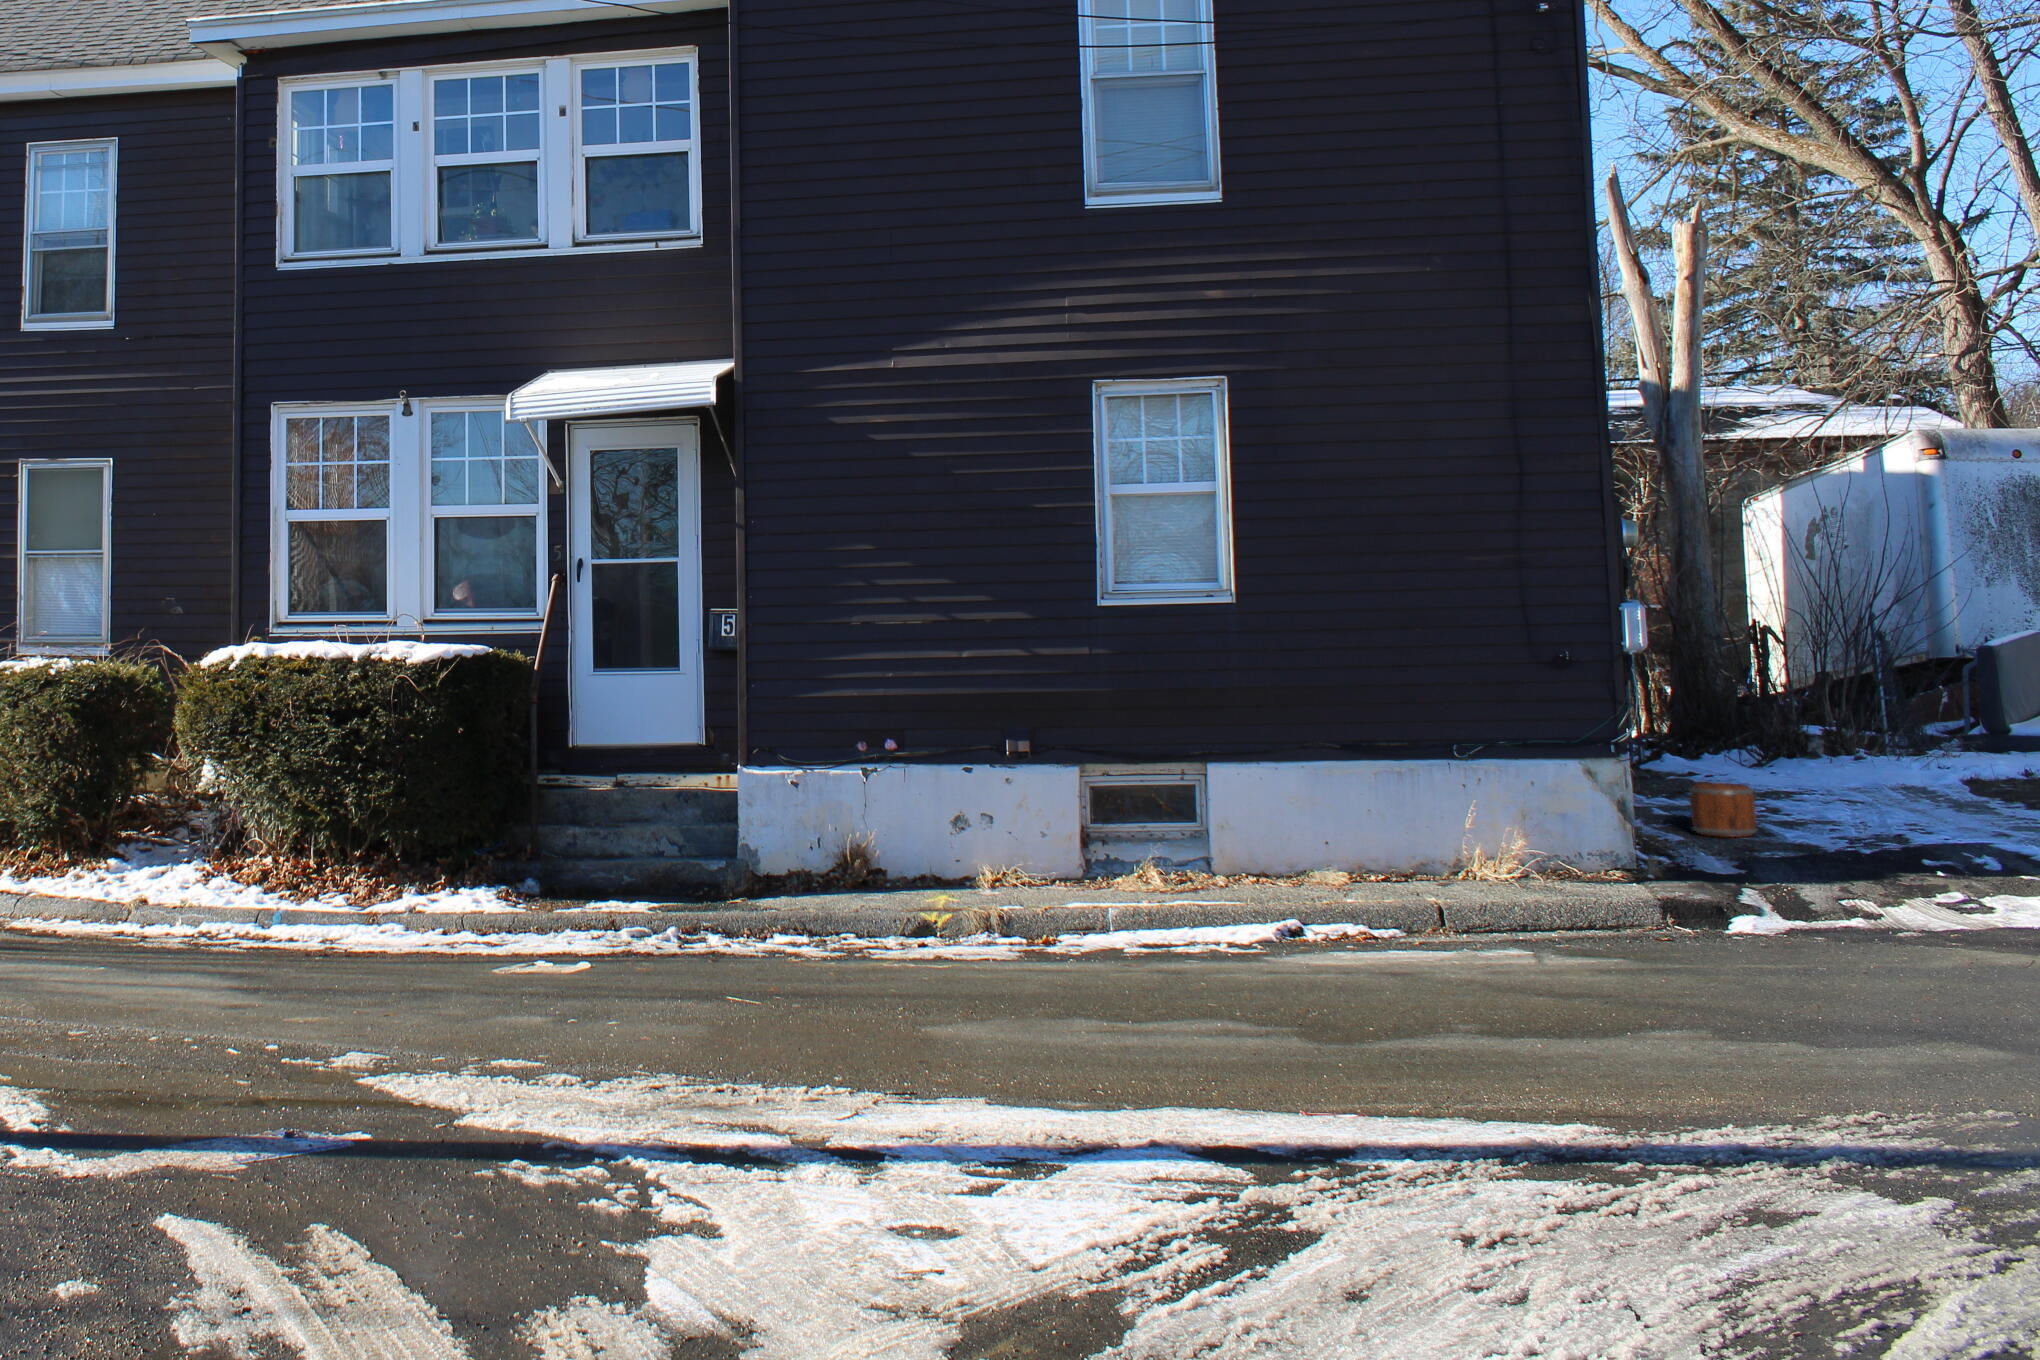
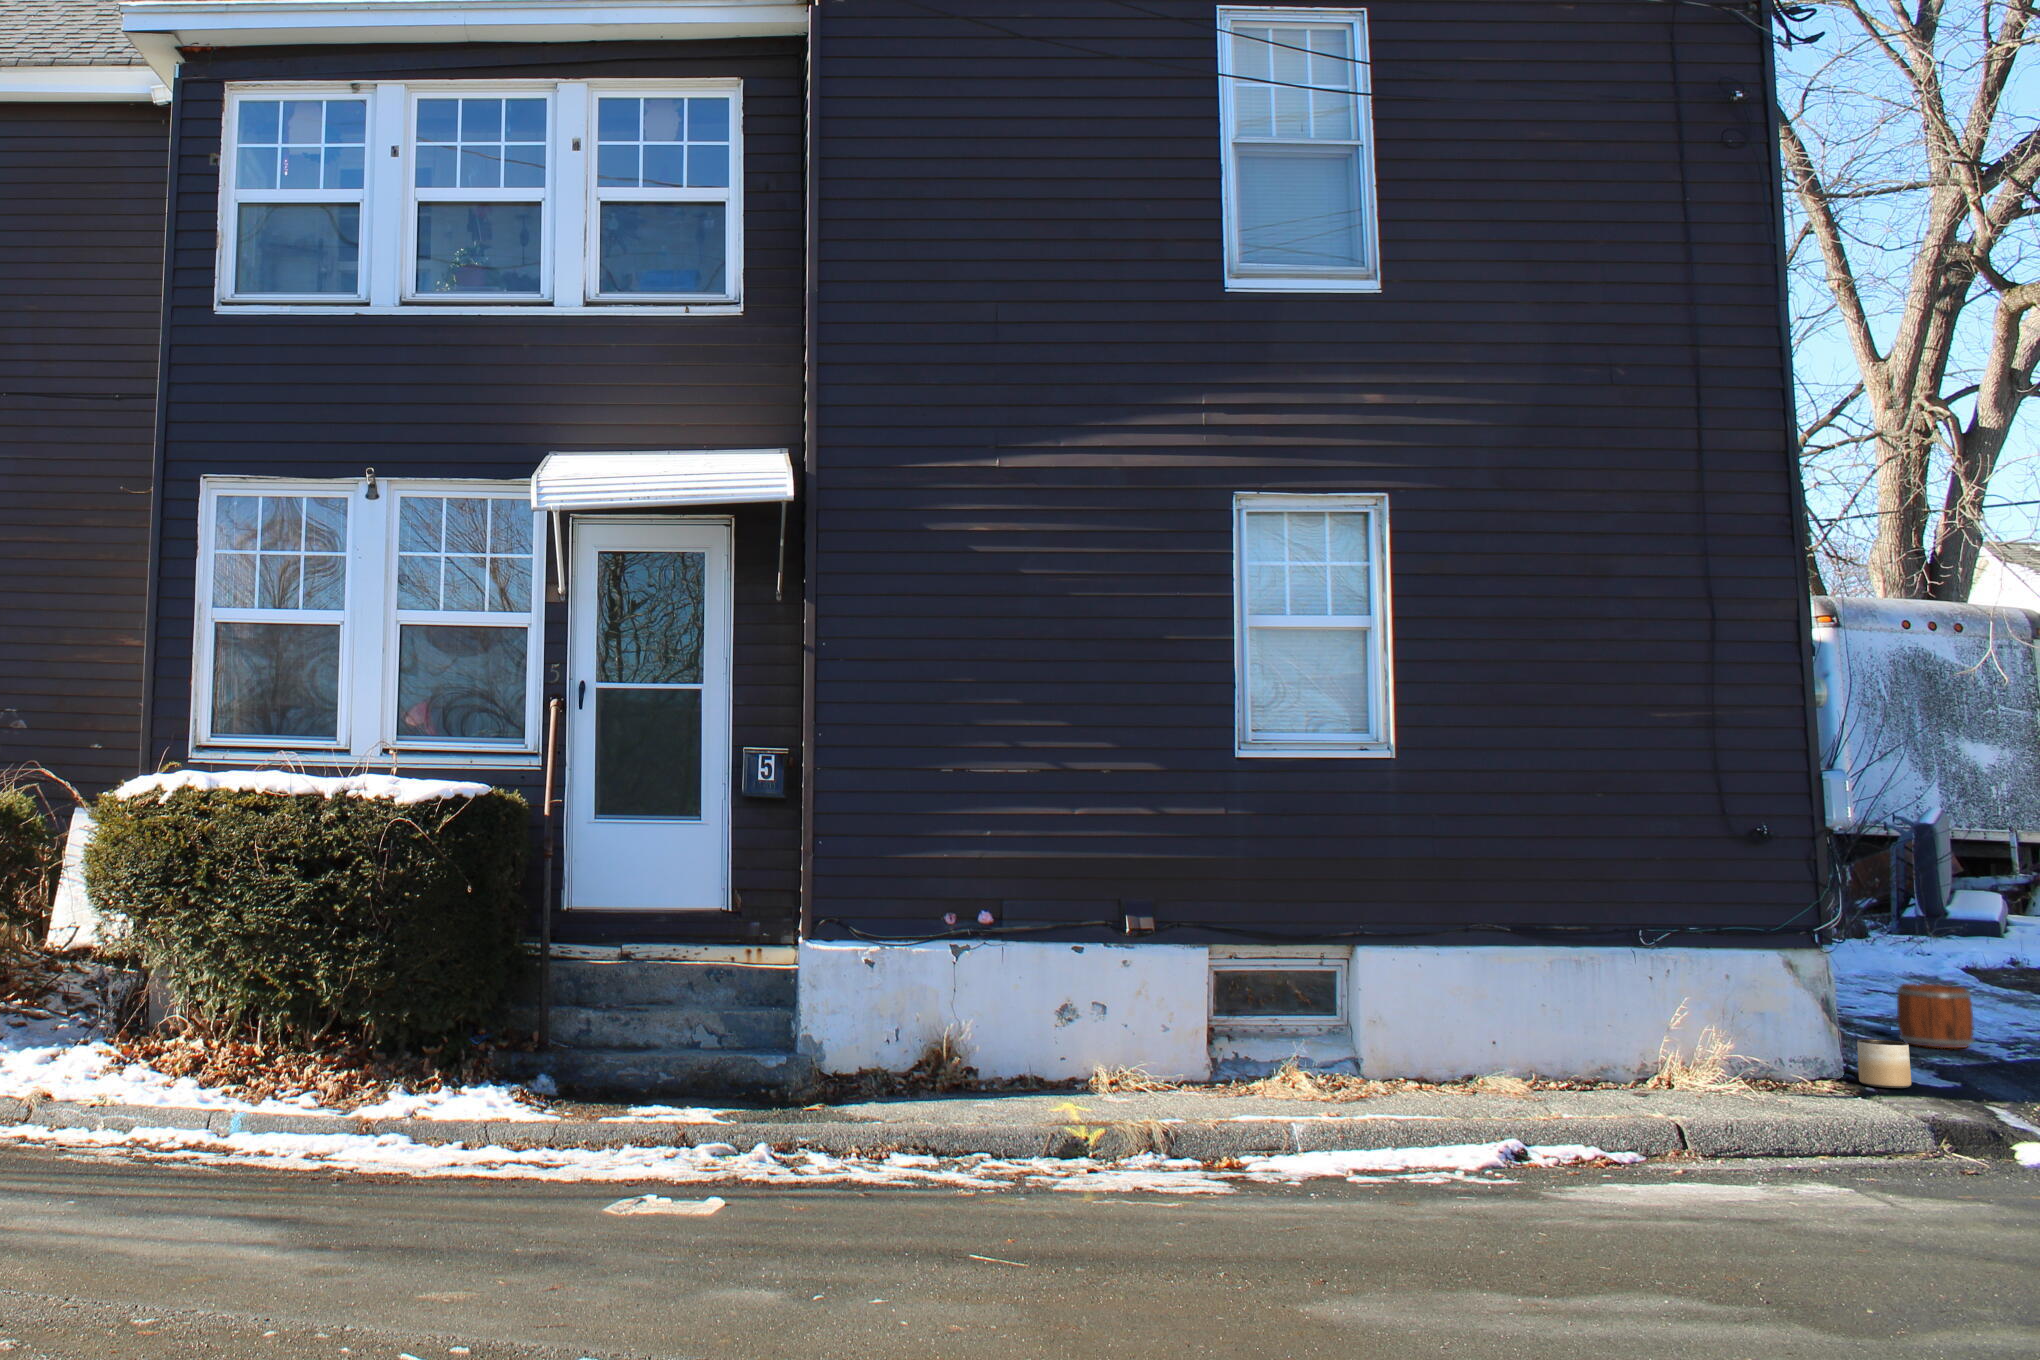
planter: none [1628,830,1674,869] -> present [1857,1039,1911,1088]

